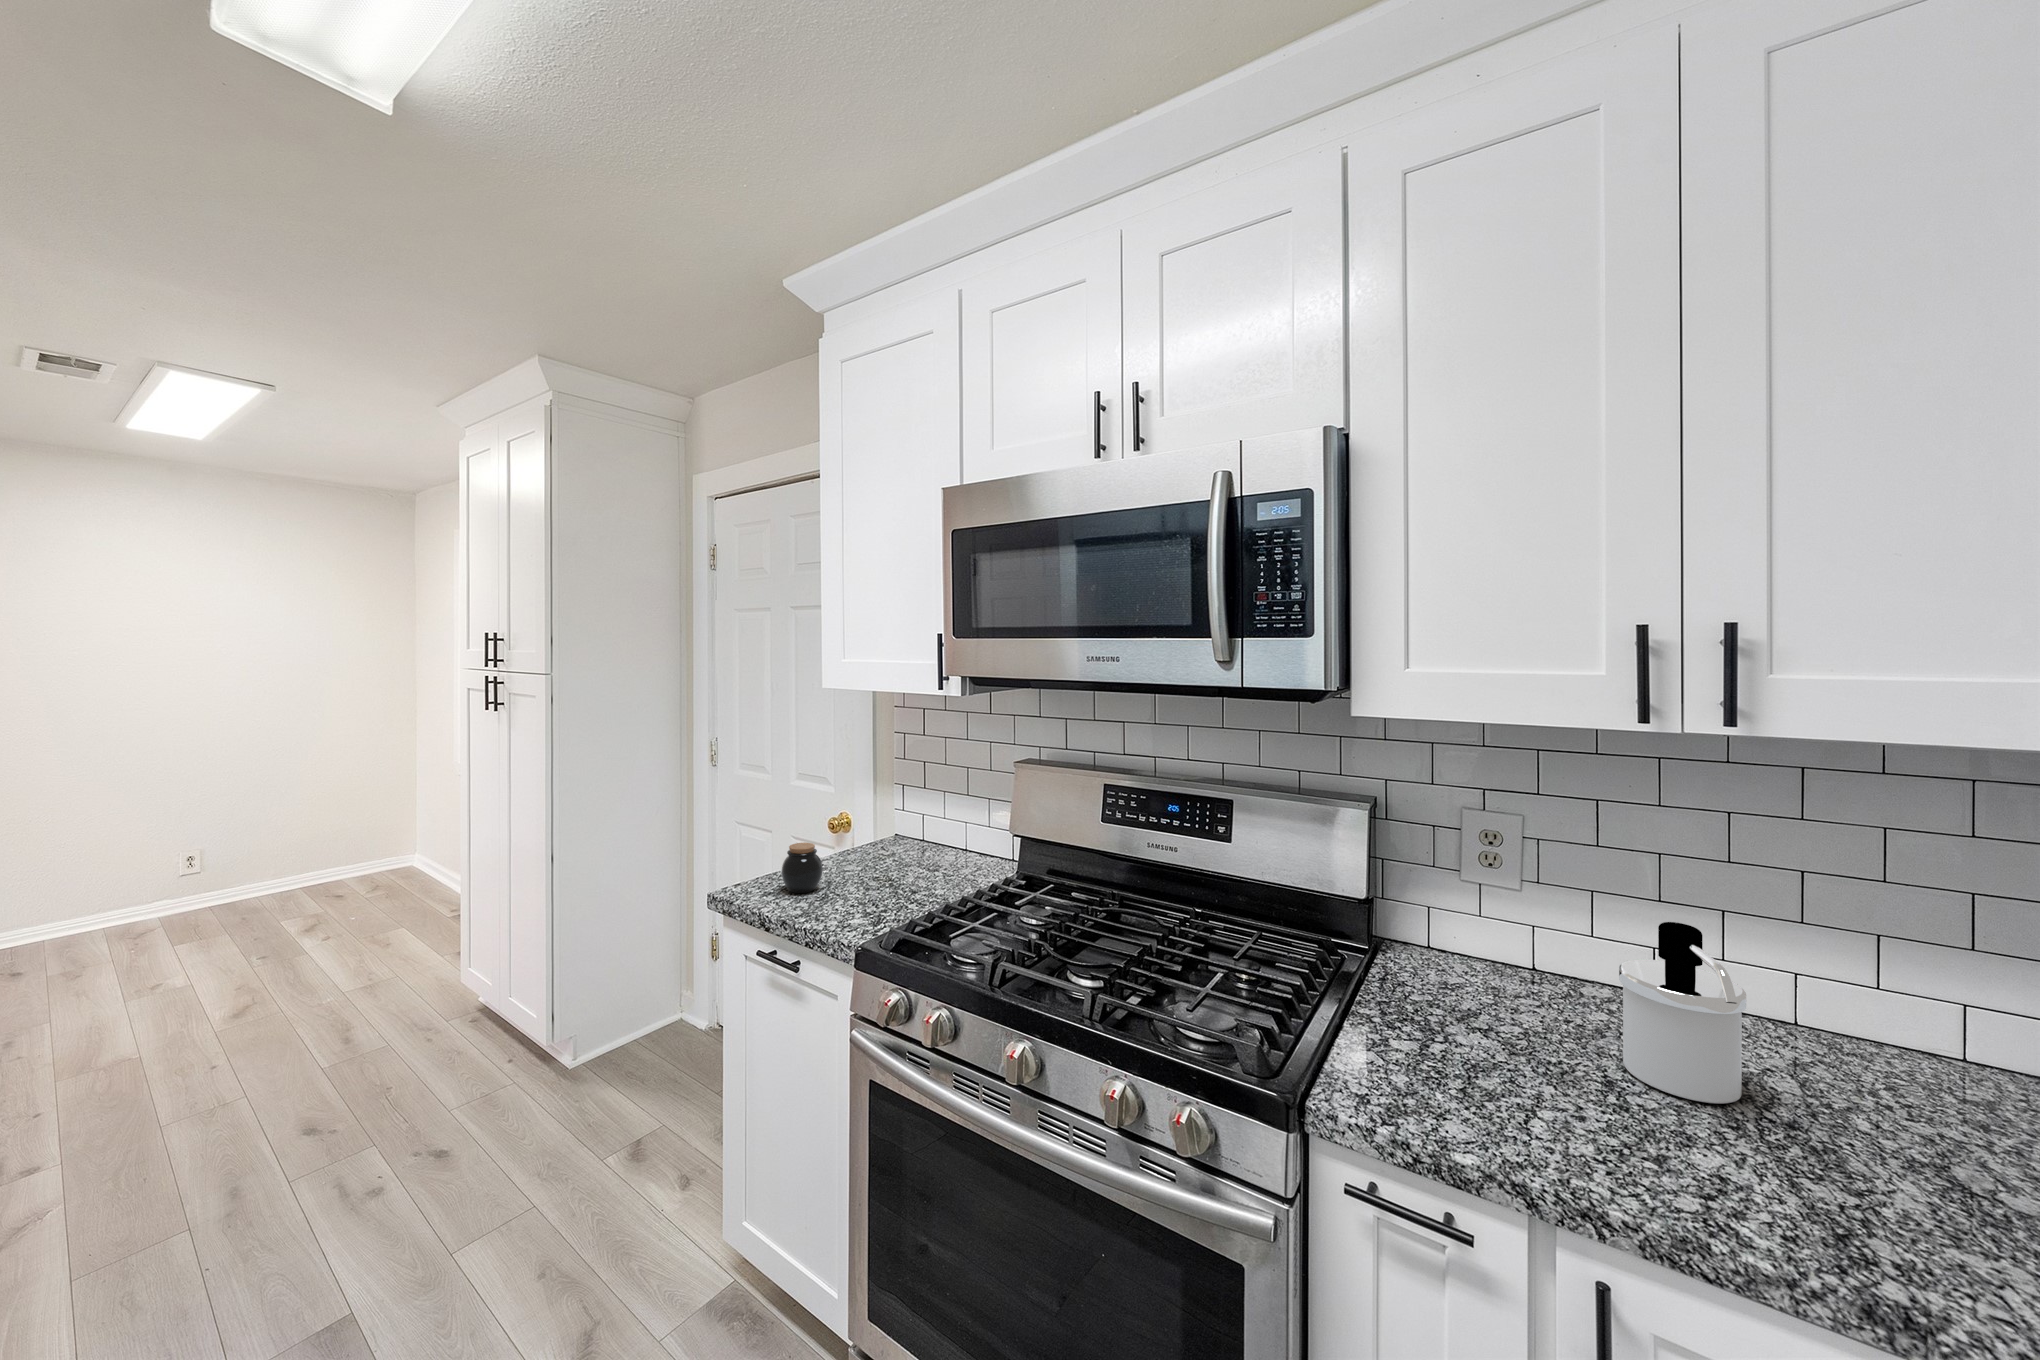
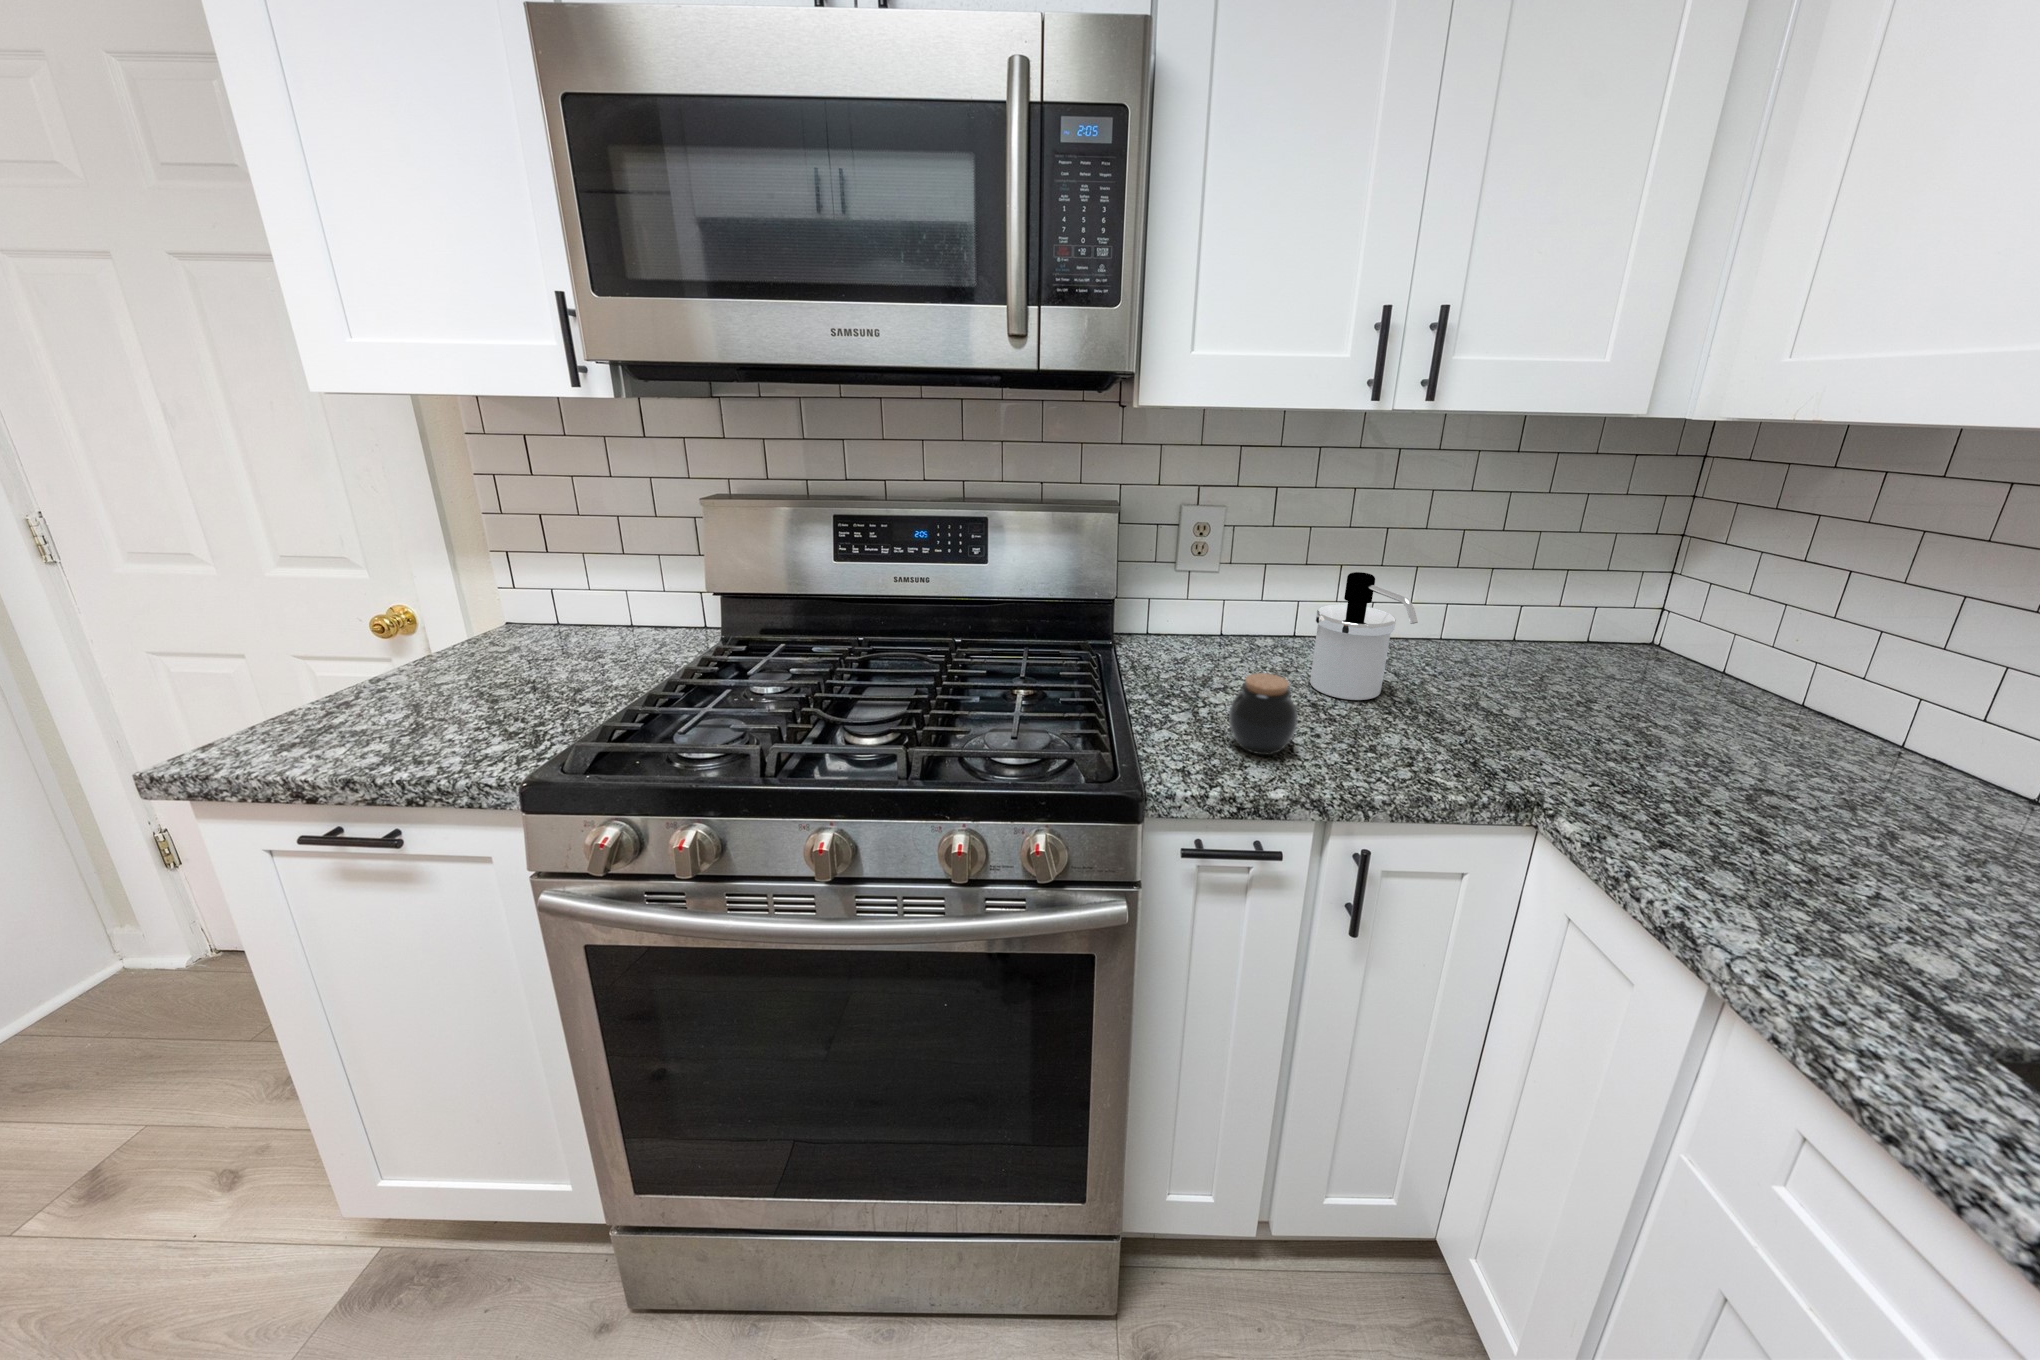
jar: present [782,842,823,893] -> present [1229,673,1297,755]

